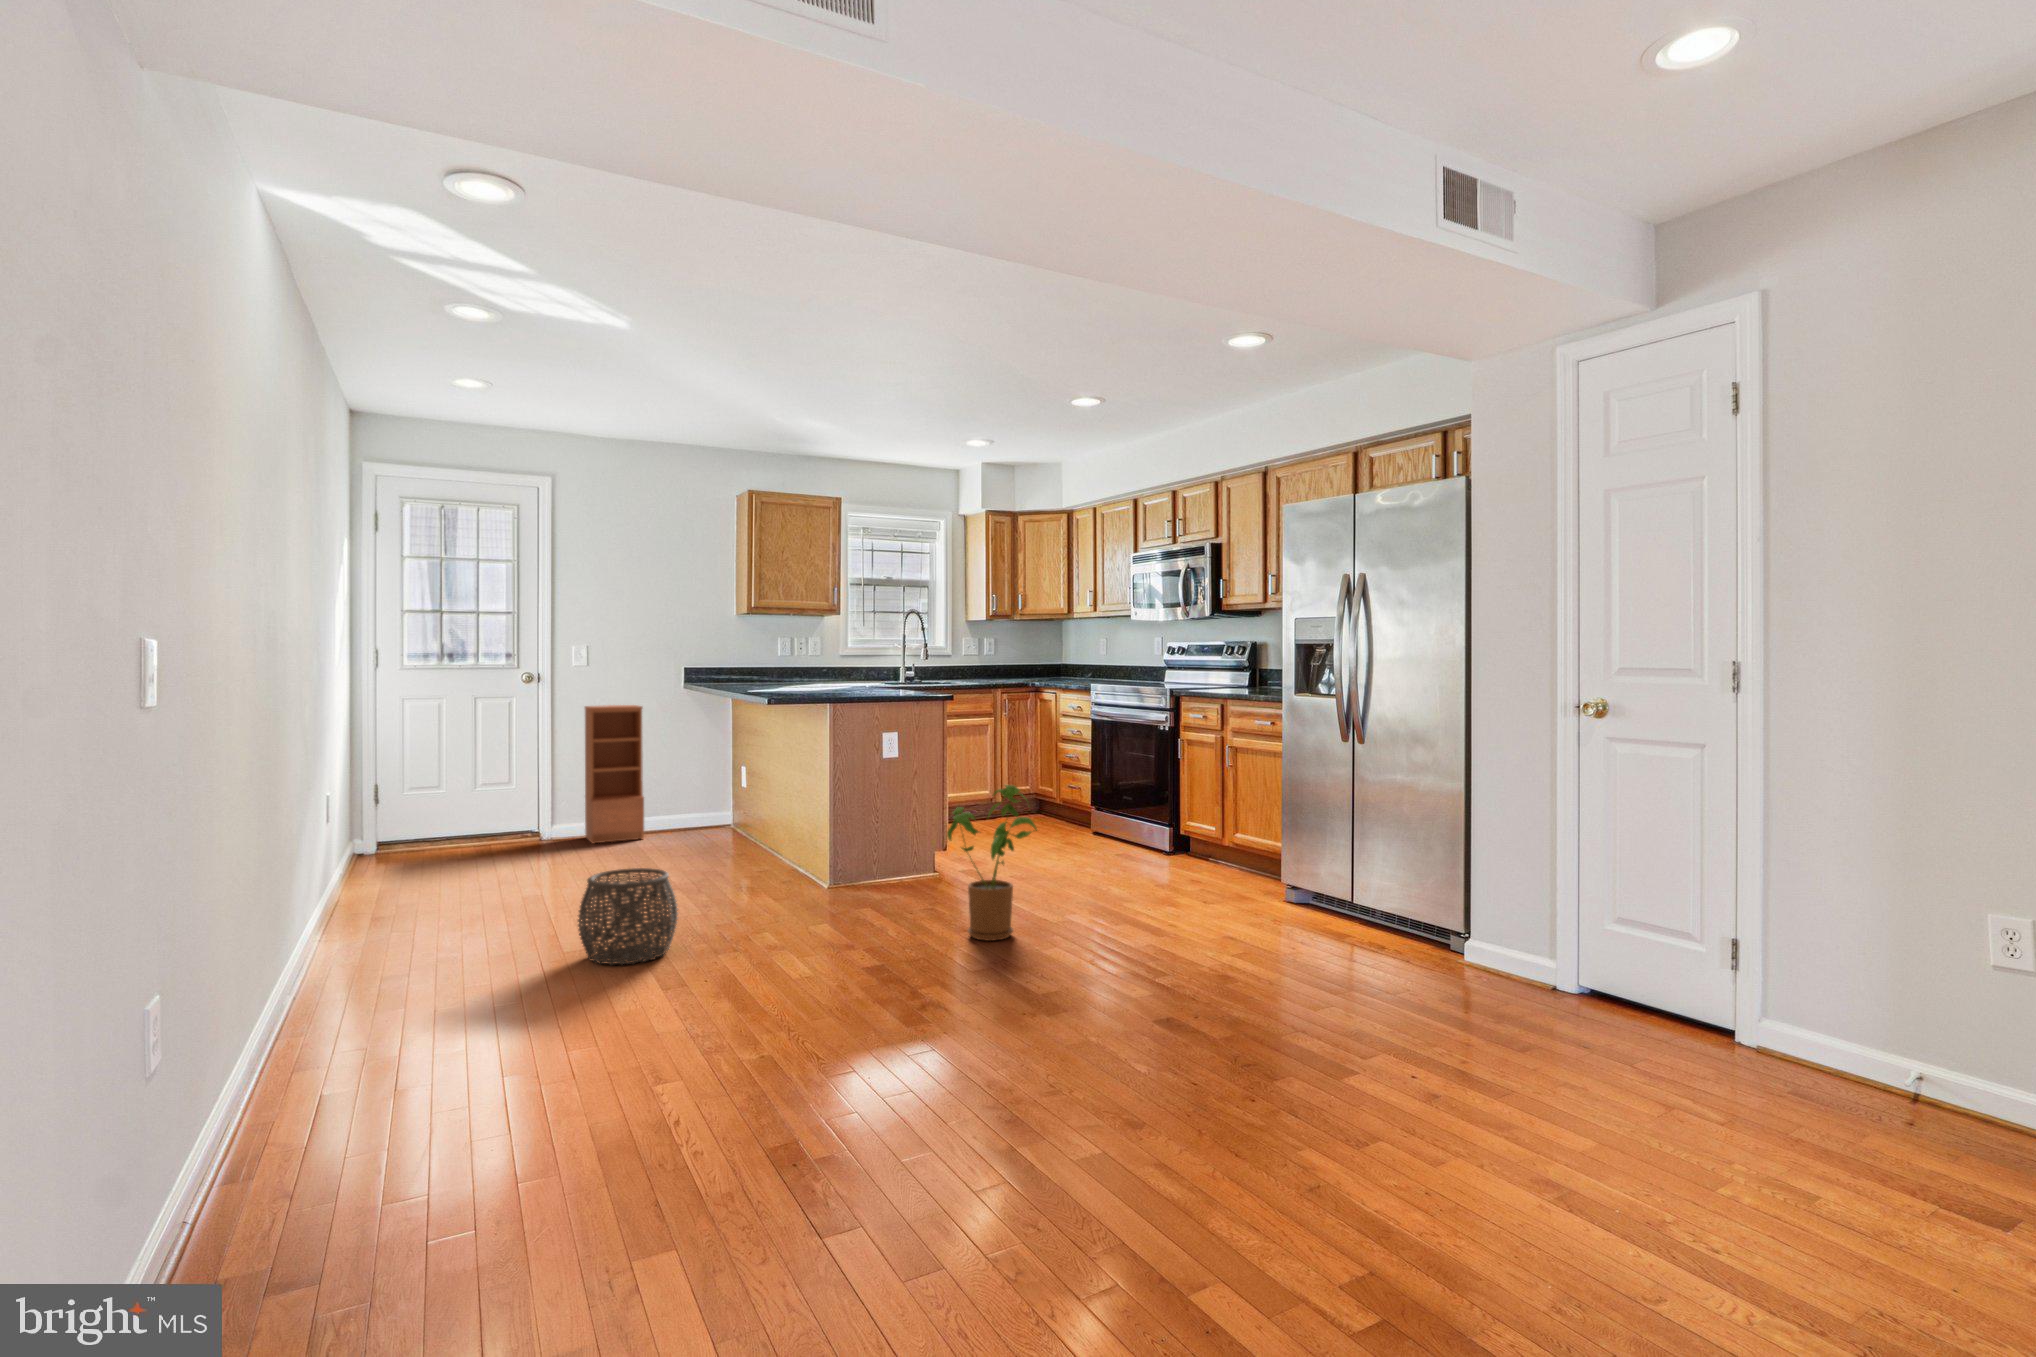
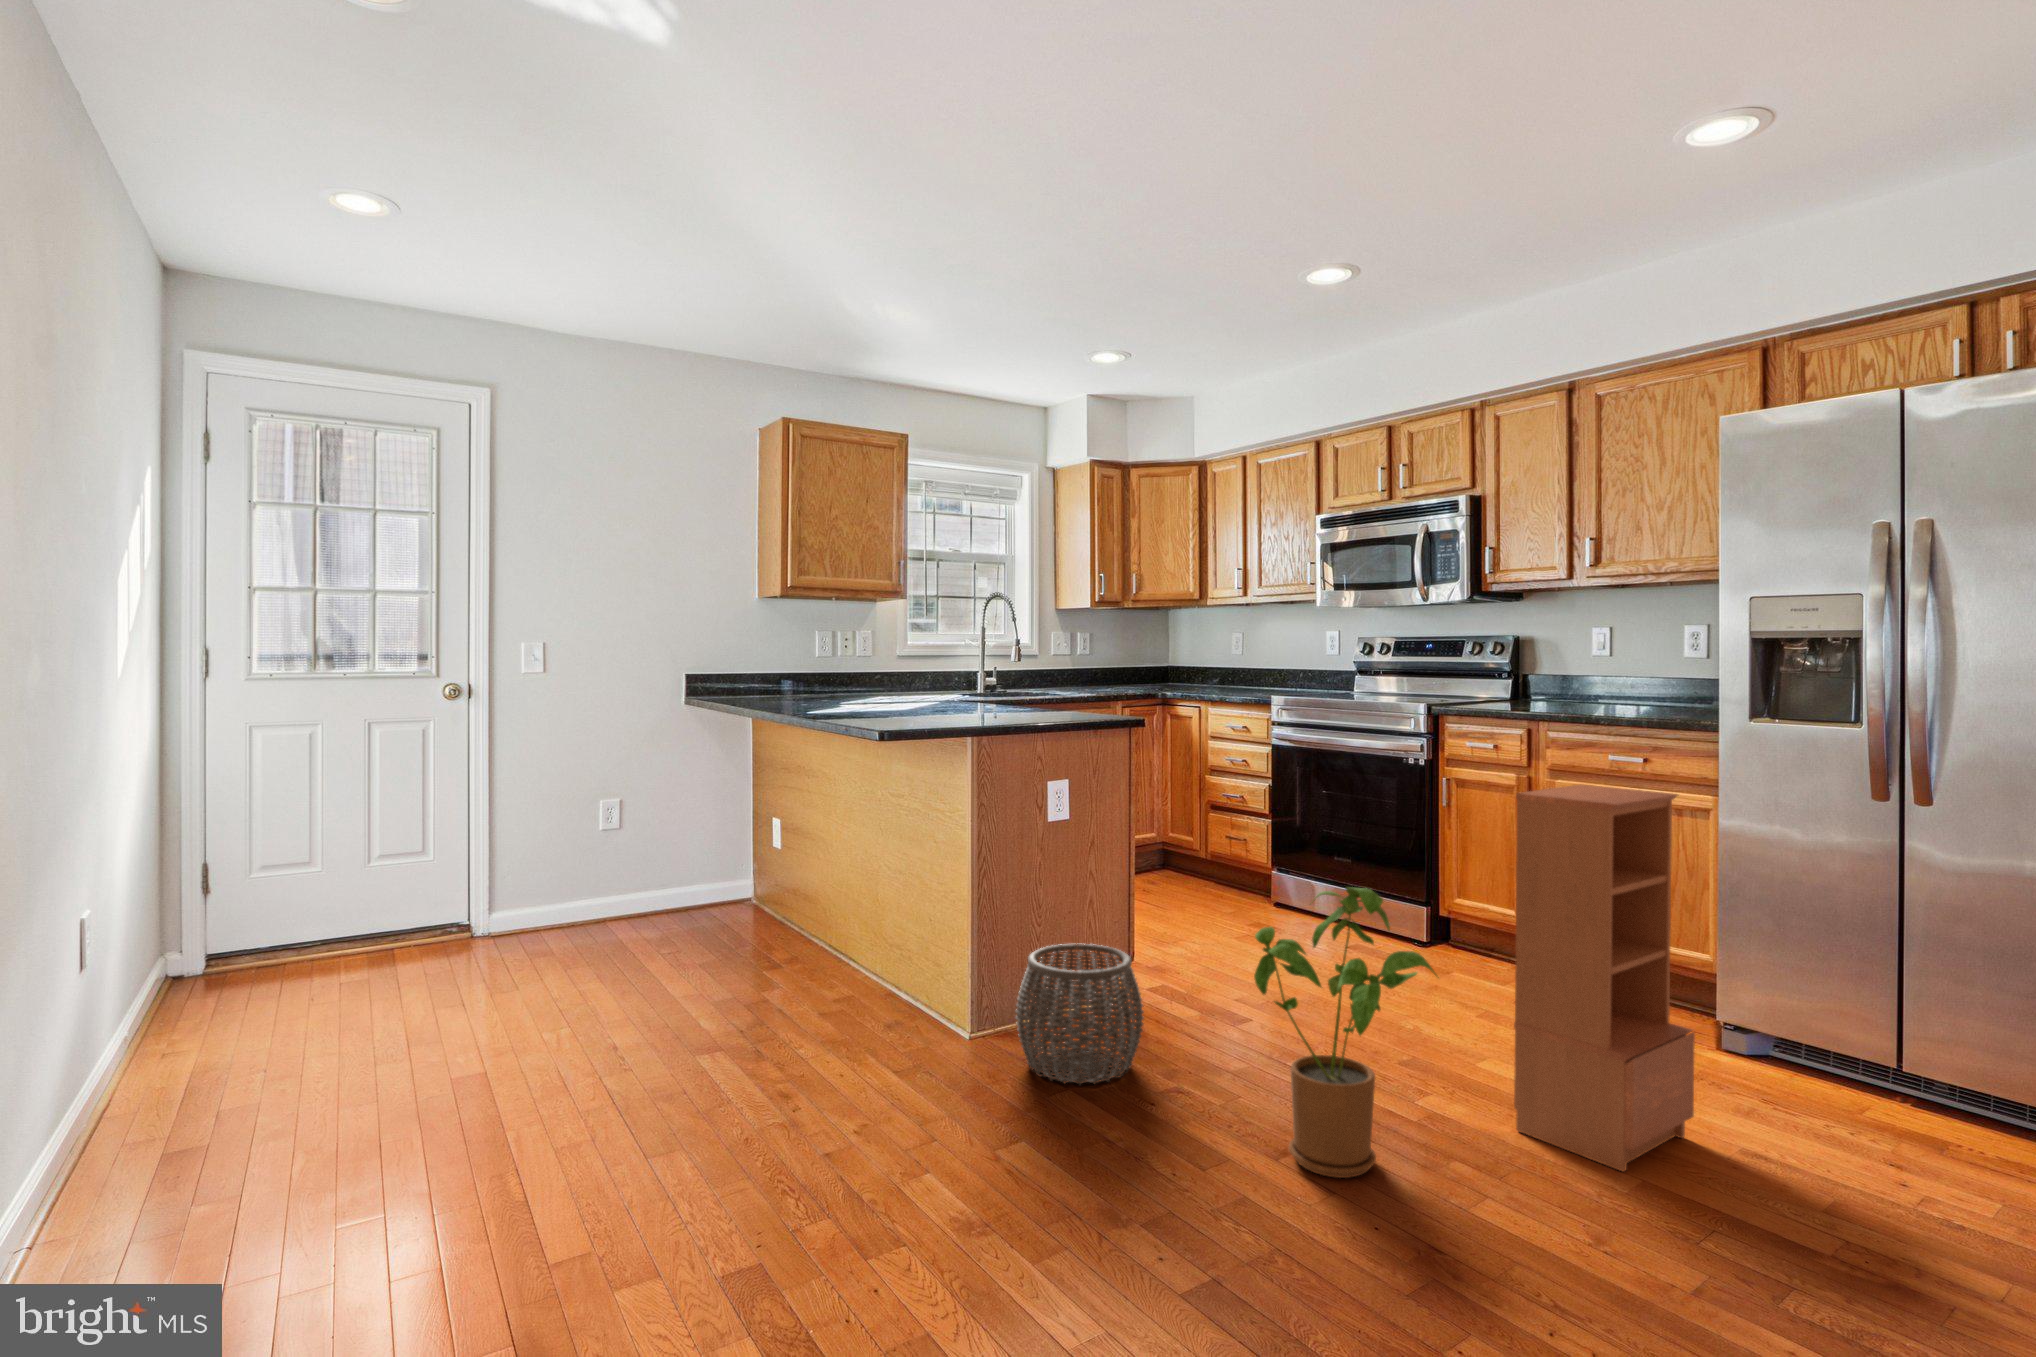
bookcase: present [585,705,644,844] -> present [1514,784,1695,1171]
woven basket: present [578,868,678,965] -> present [1016,944,1144,1084]

